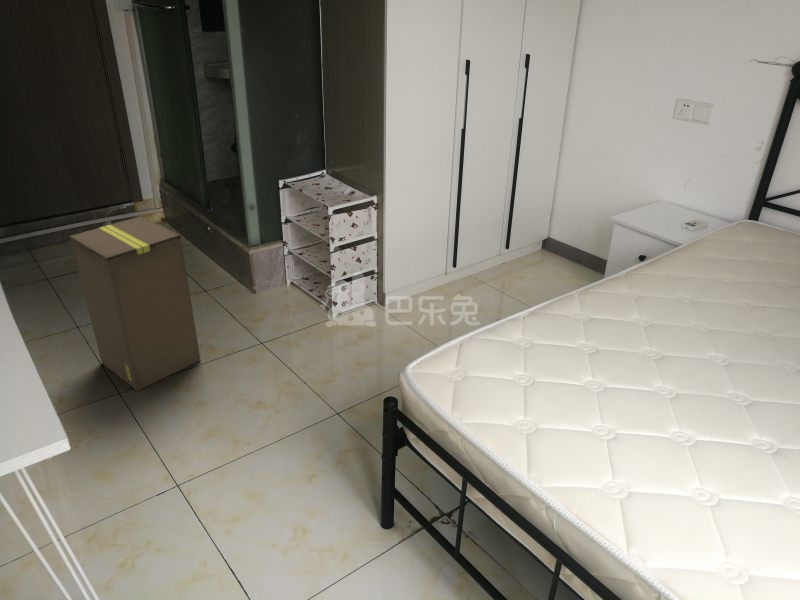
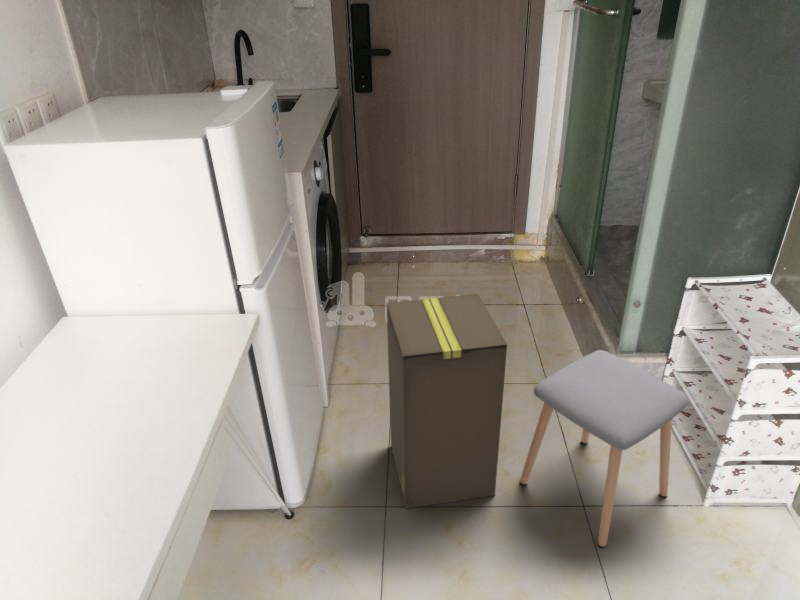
stool: none [206,238,310,359] -> present [520,350,689,547]

